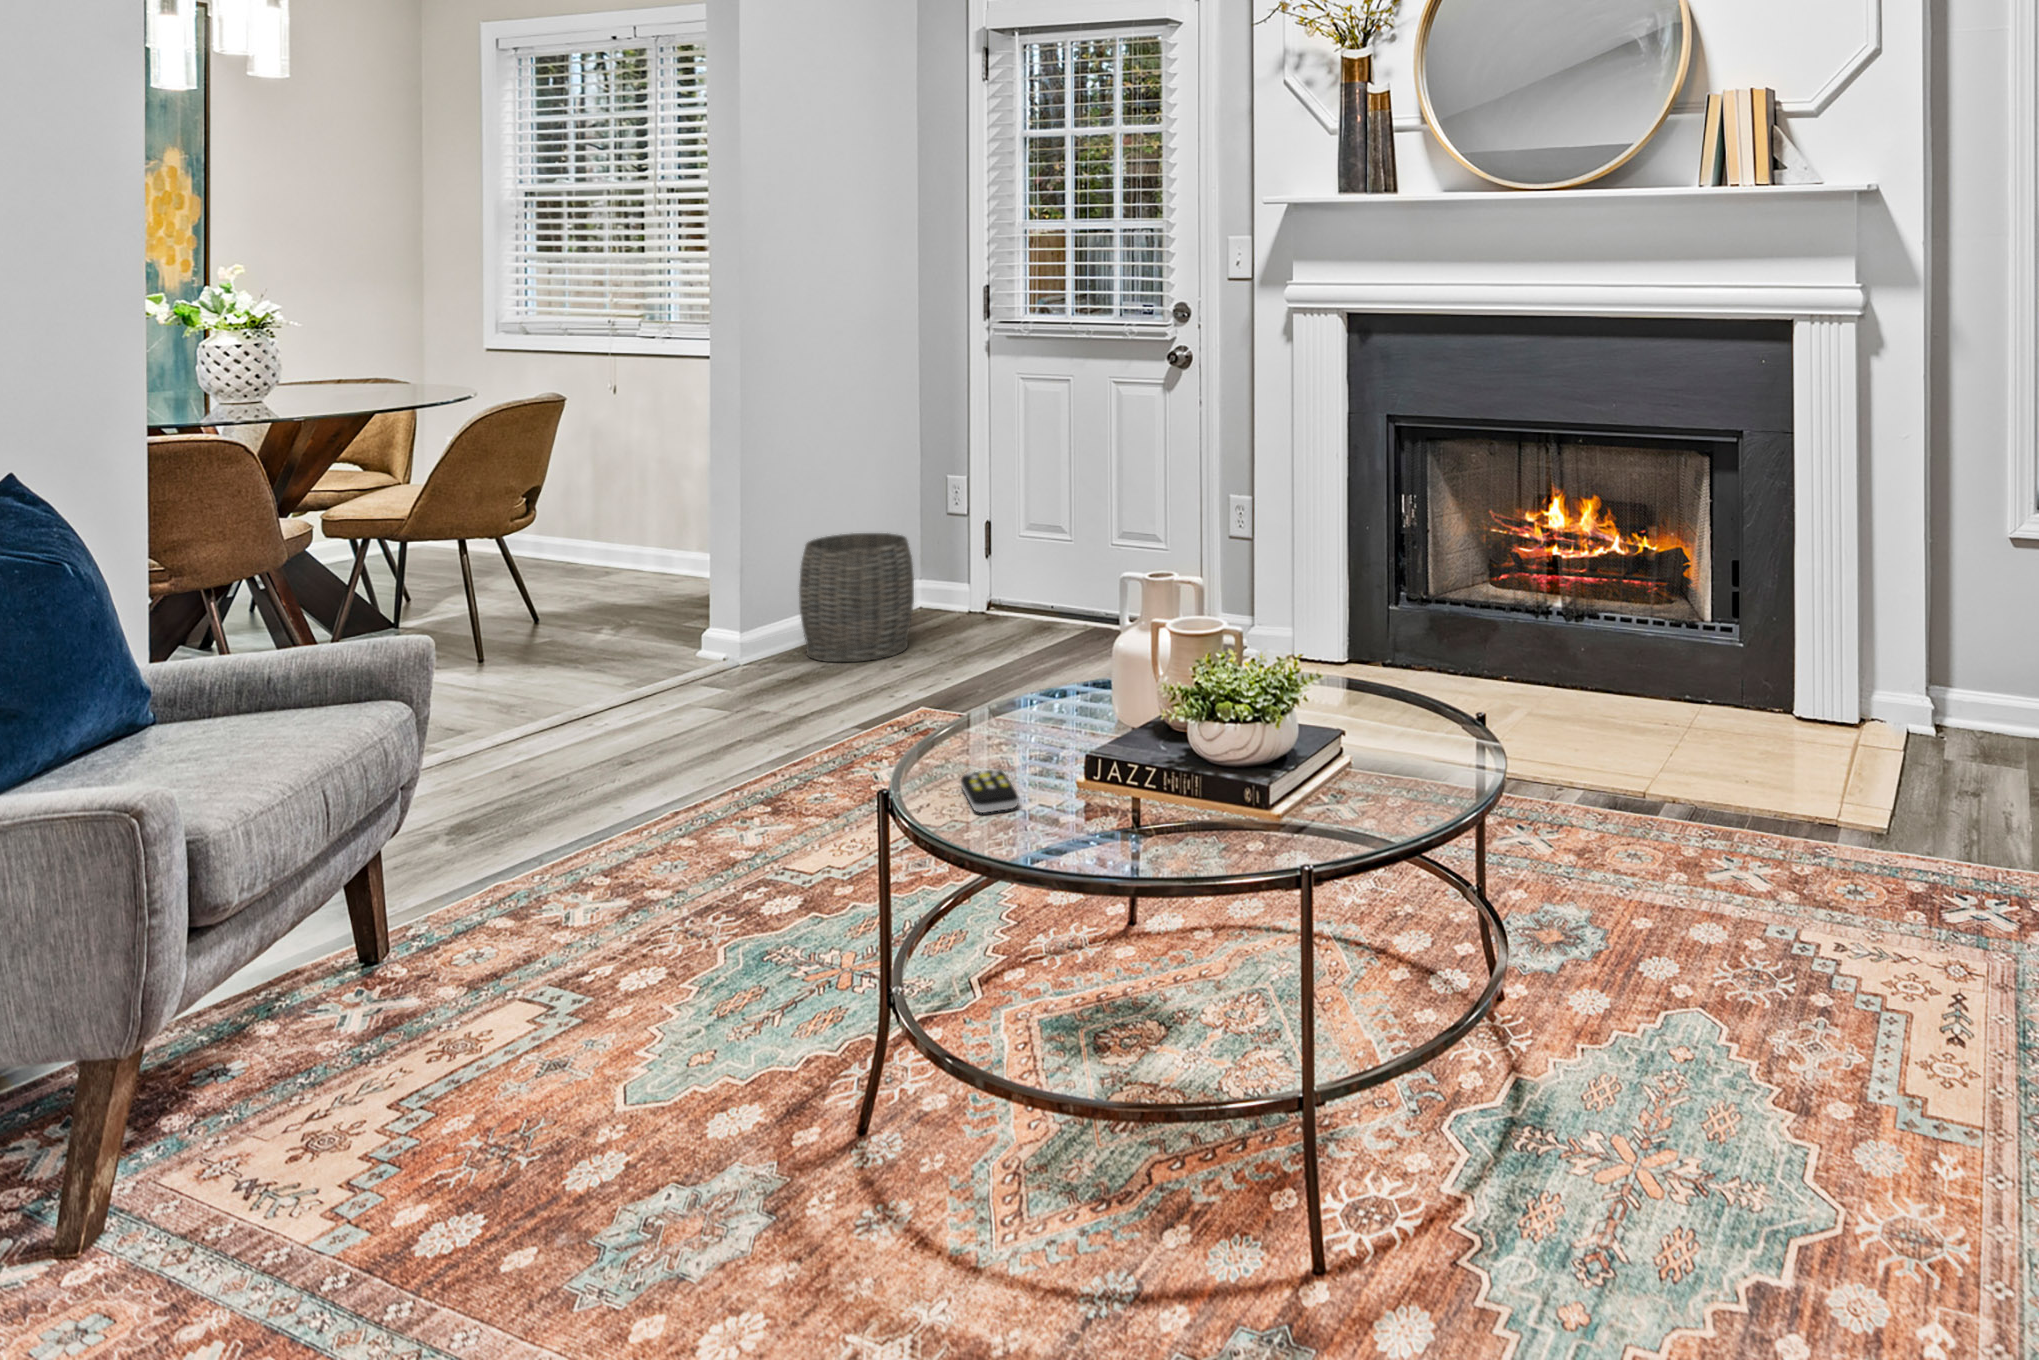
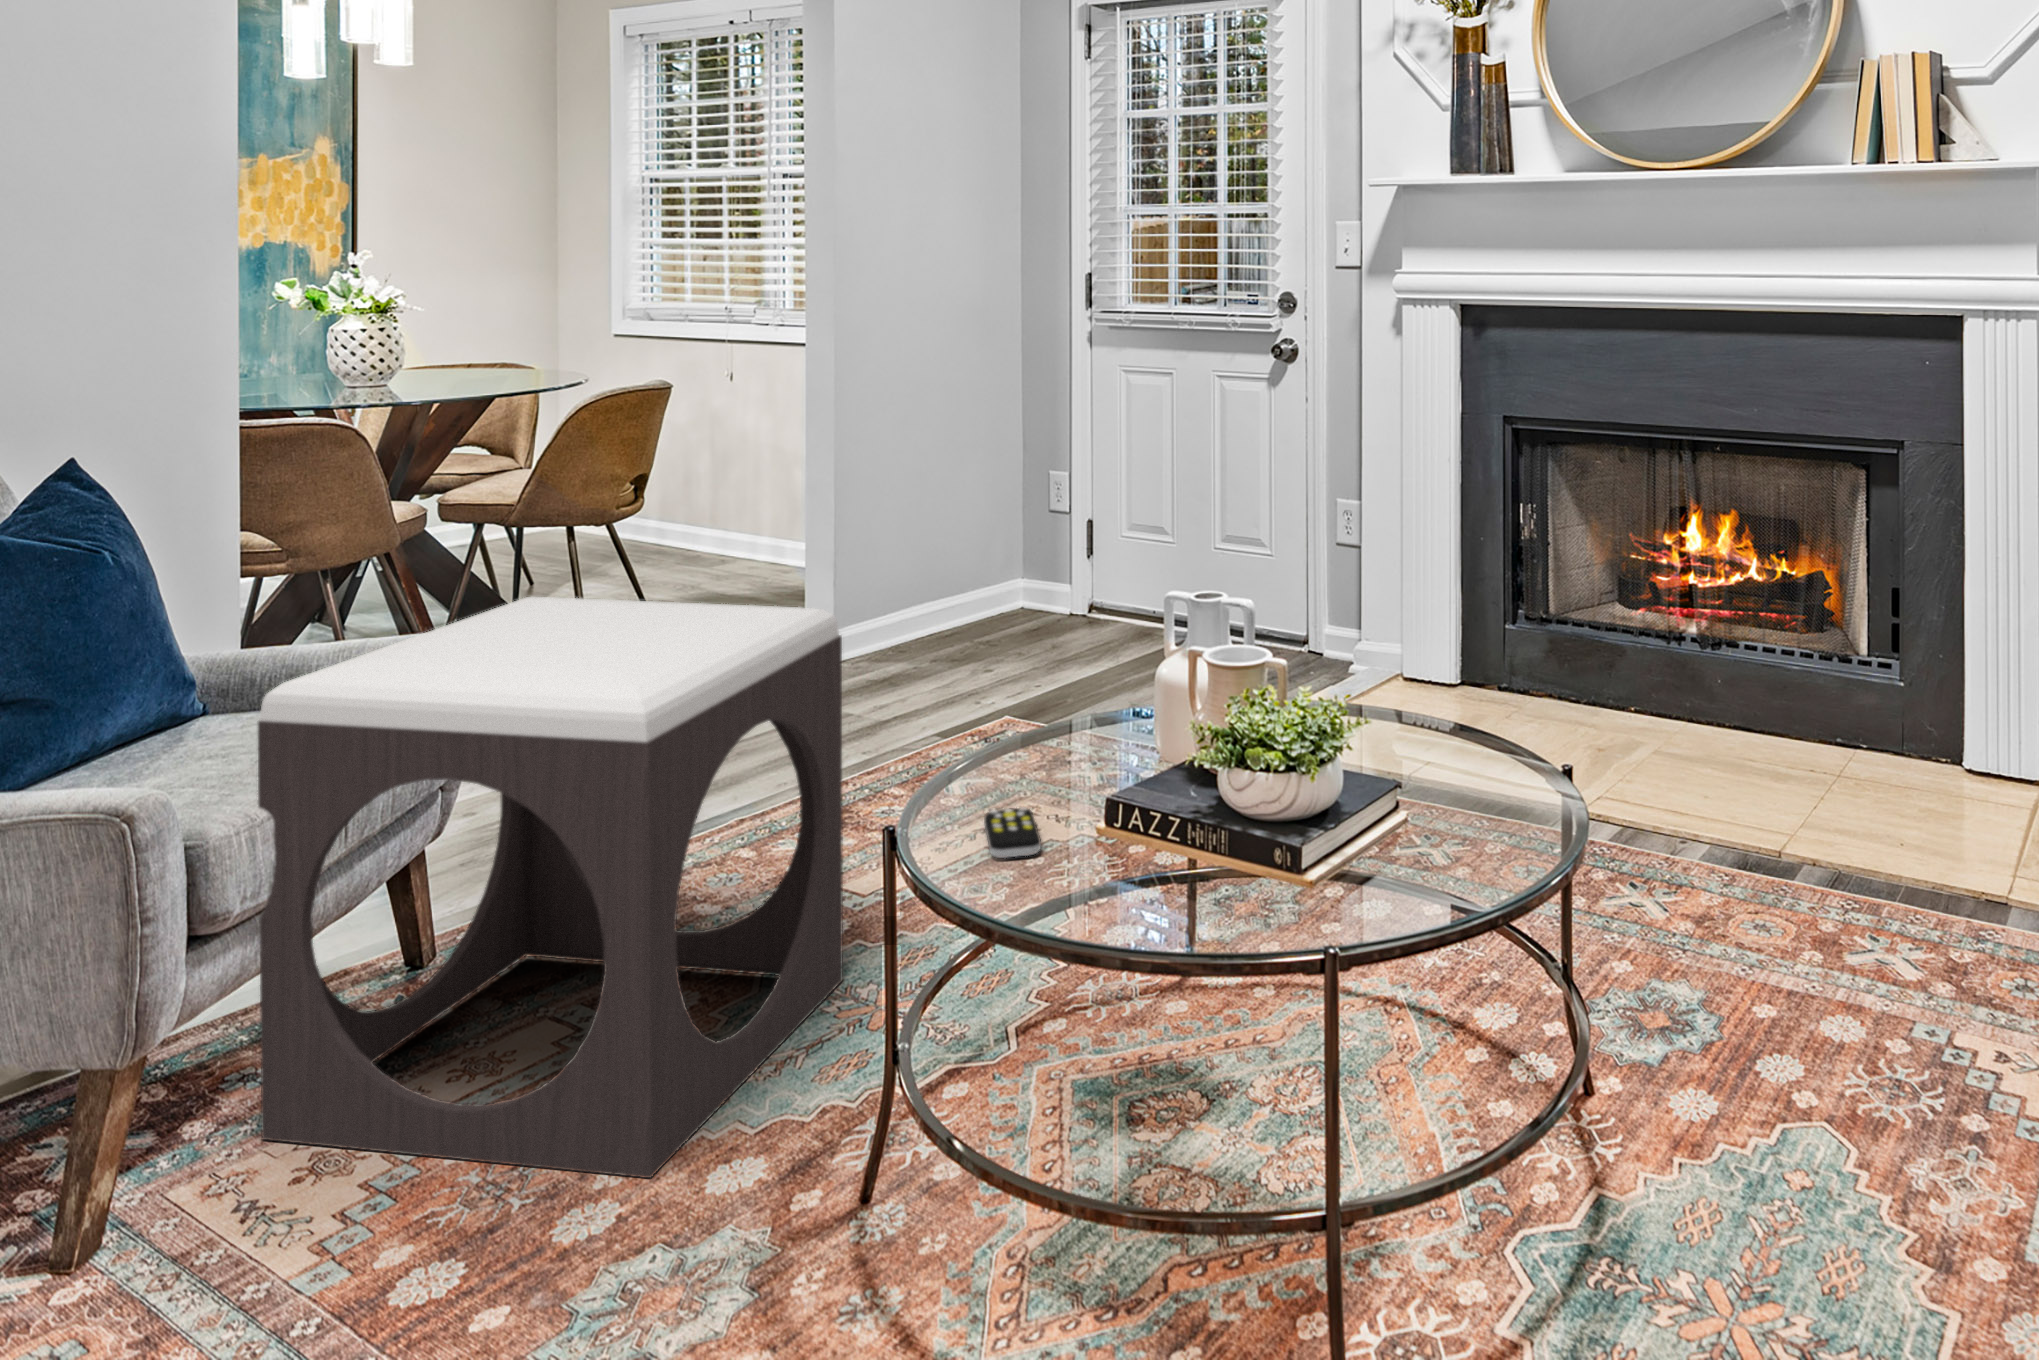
woven basket: present [799,533,914,662] -> none [905,527,1021,661]
footstool: none [245,600,799,1129] -> present [258,597,843,1178]

